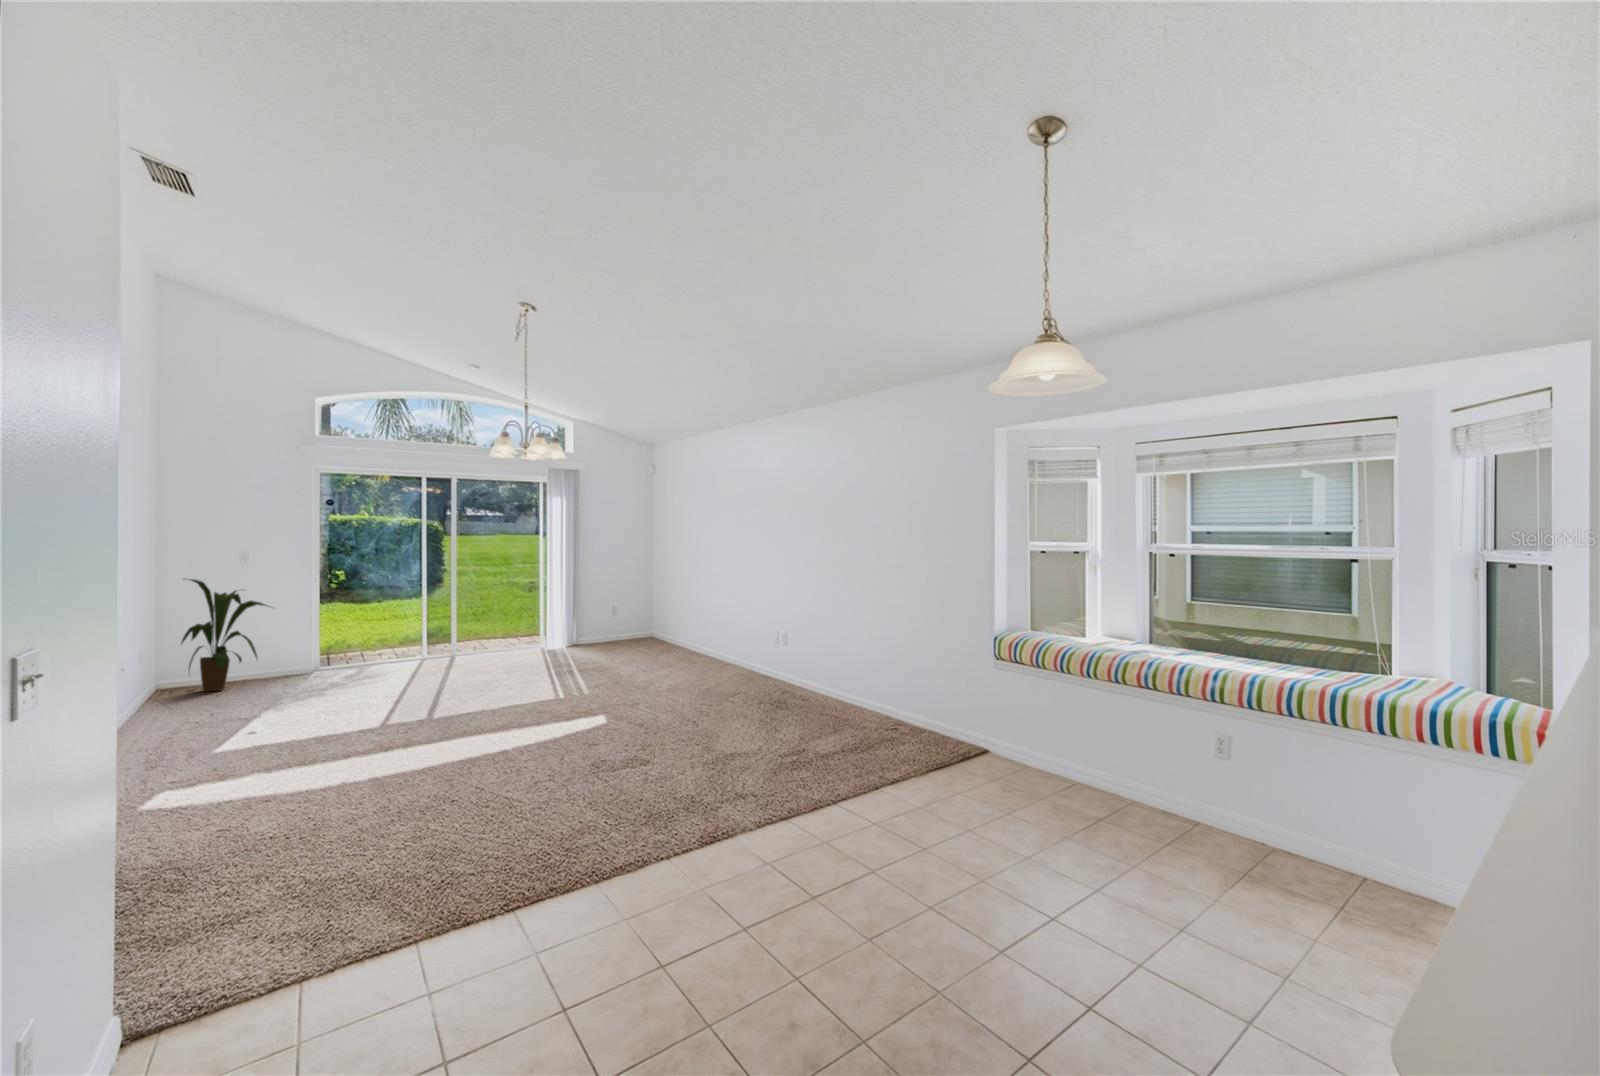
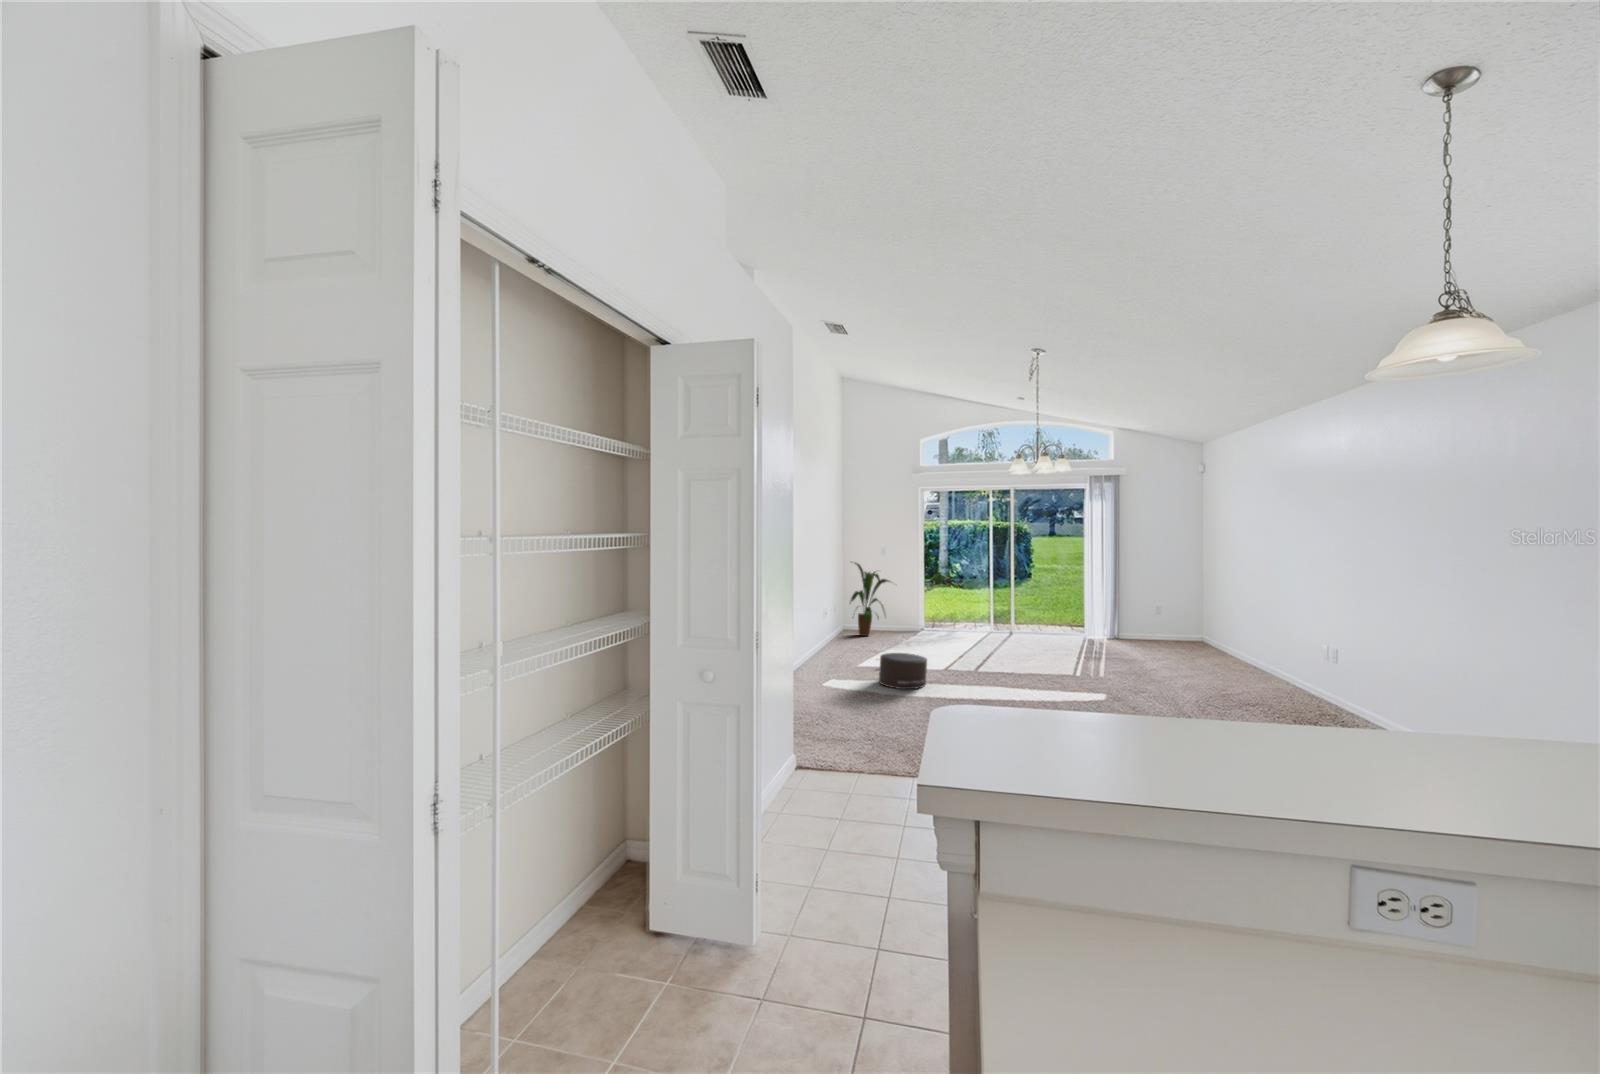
pouf: none [261,718,367,782] -> present [875,653,927,689]

